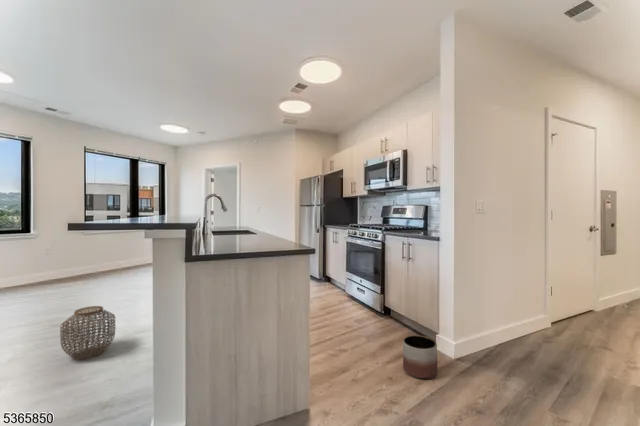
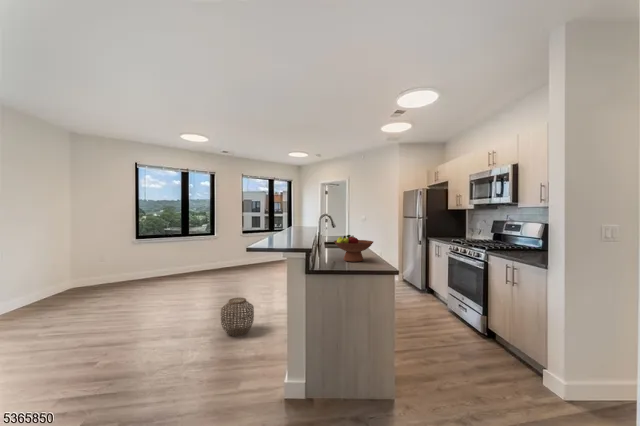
fruit bowl: none [225,210,274,243] -> present [334,235,373,262]
planter: present [403,335,437,379] -> none [500,364,539,411]

